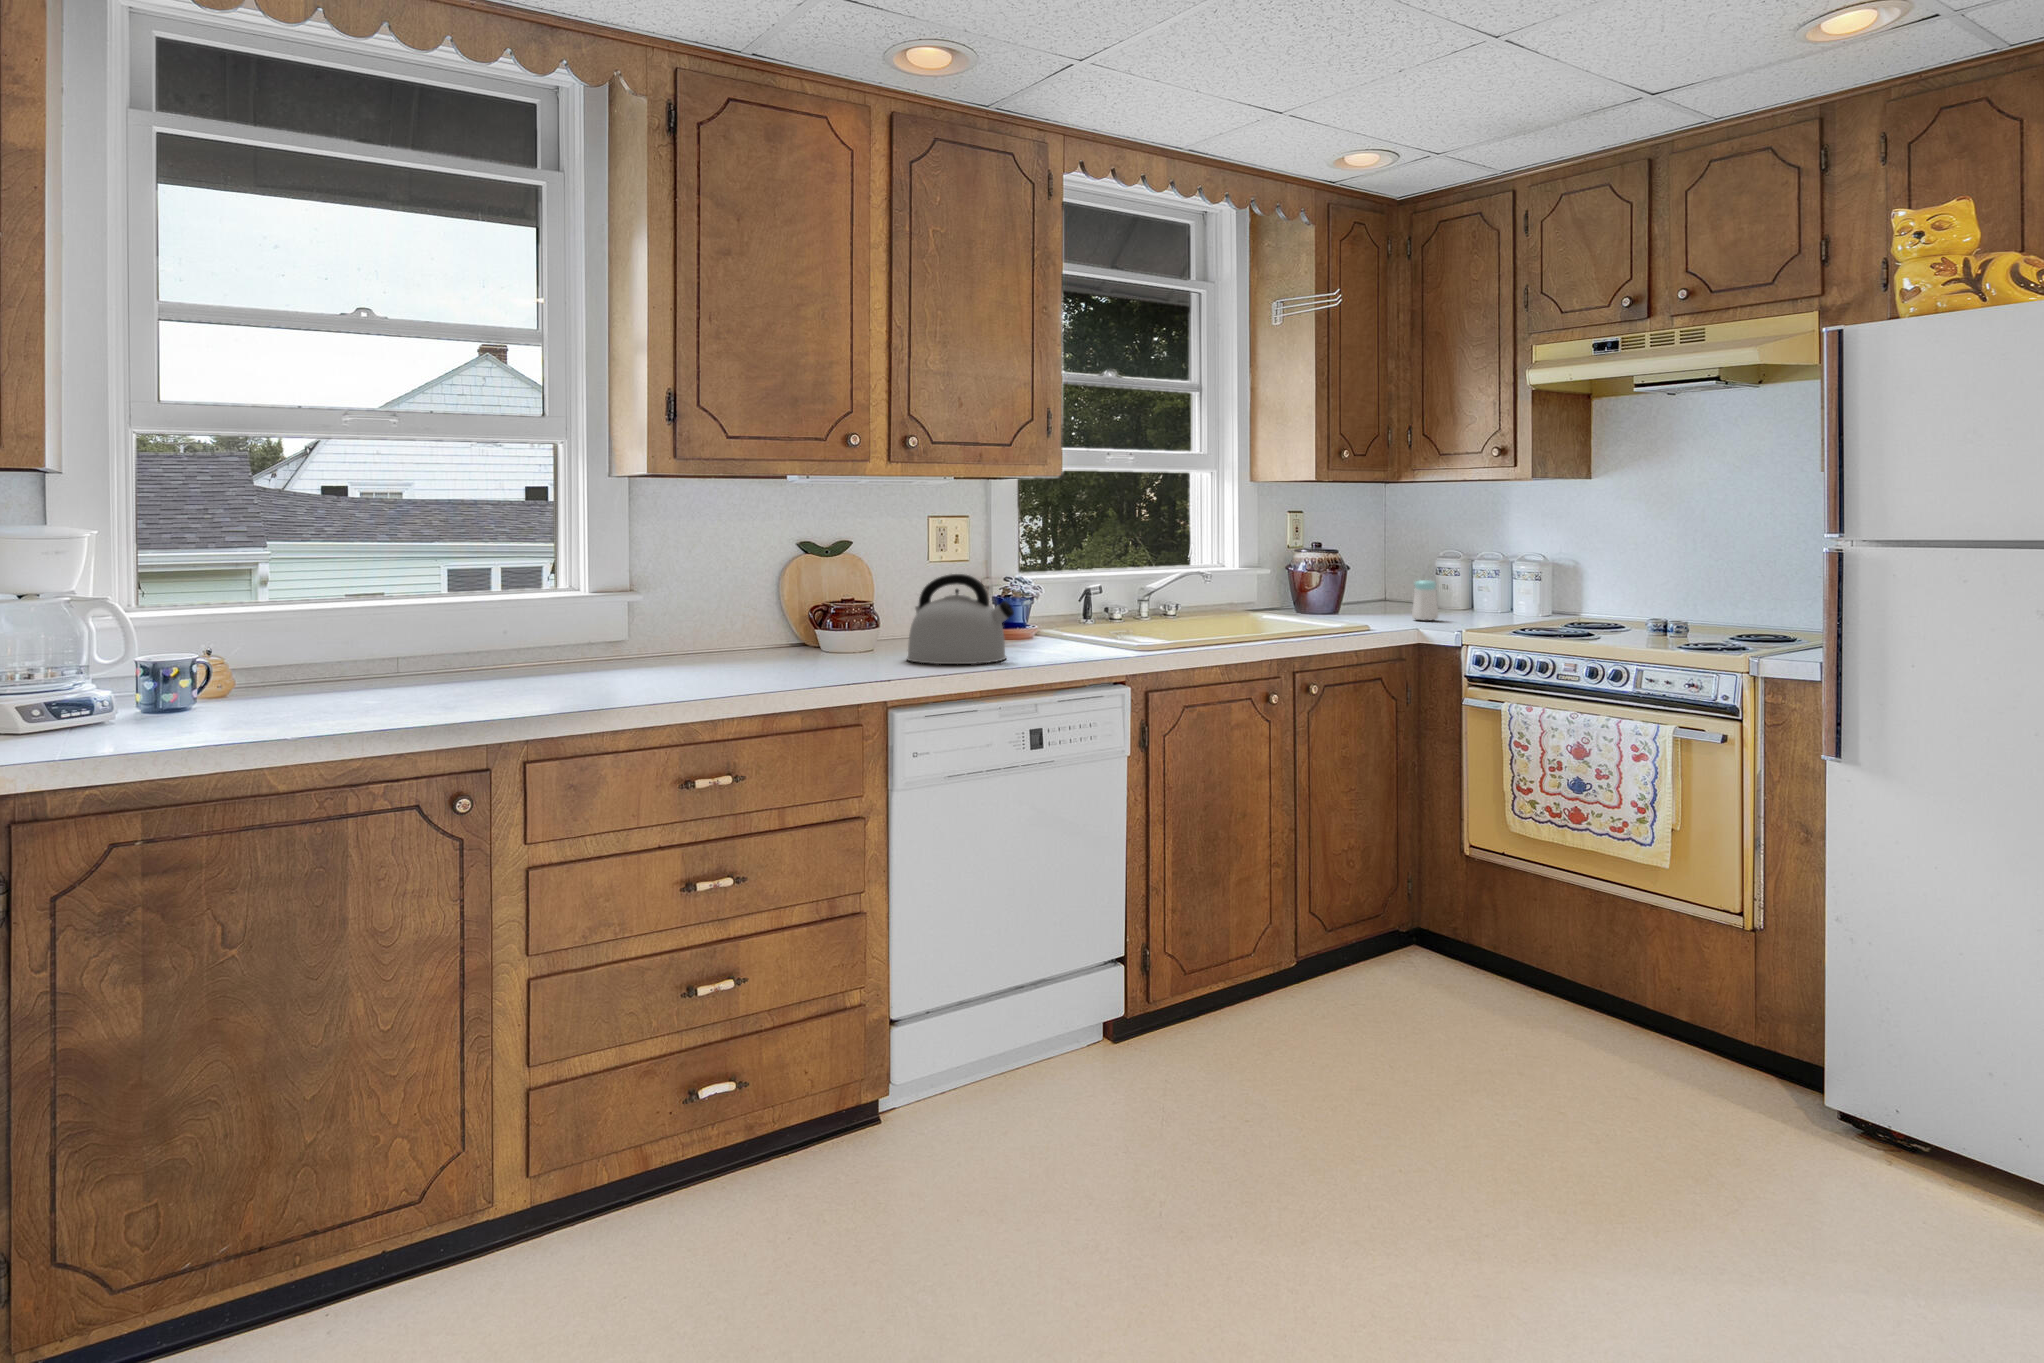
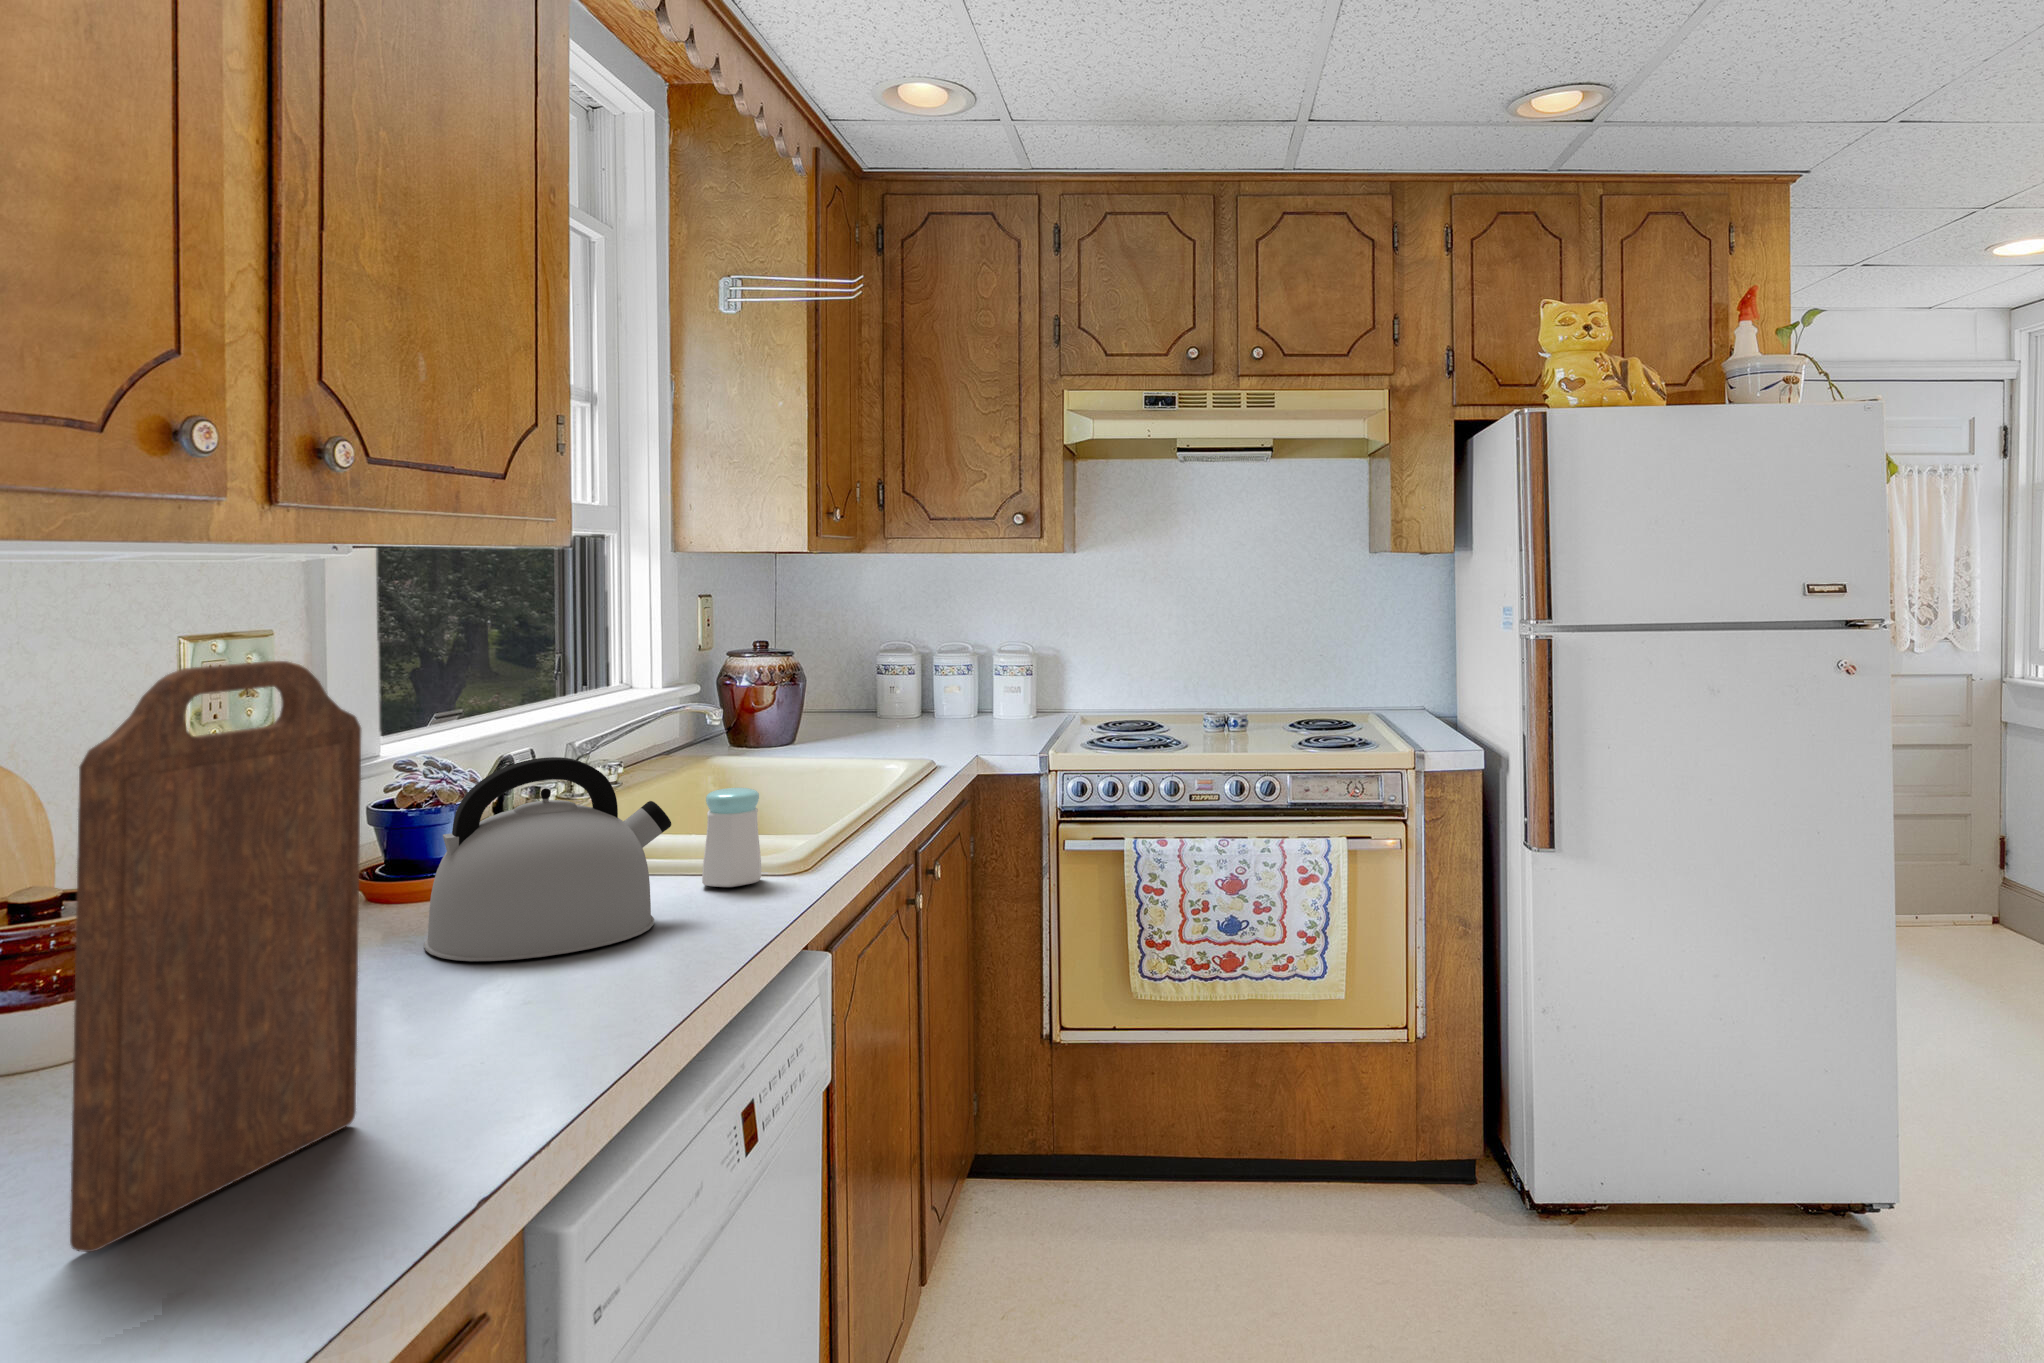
cutting board: none [659,508,768,692] -> present [70,661,361,1252]
salt shaker: present [1412,580,1438,620] -> present [702,788,761,887]

